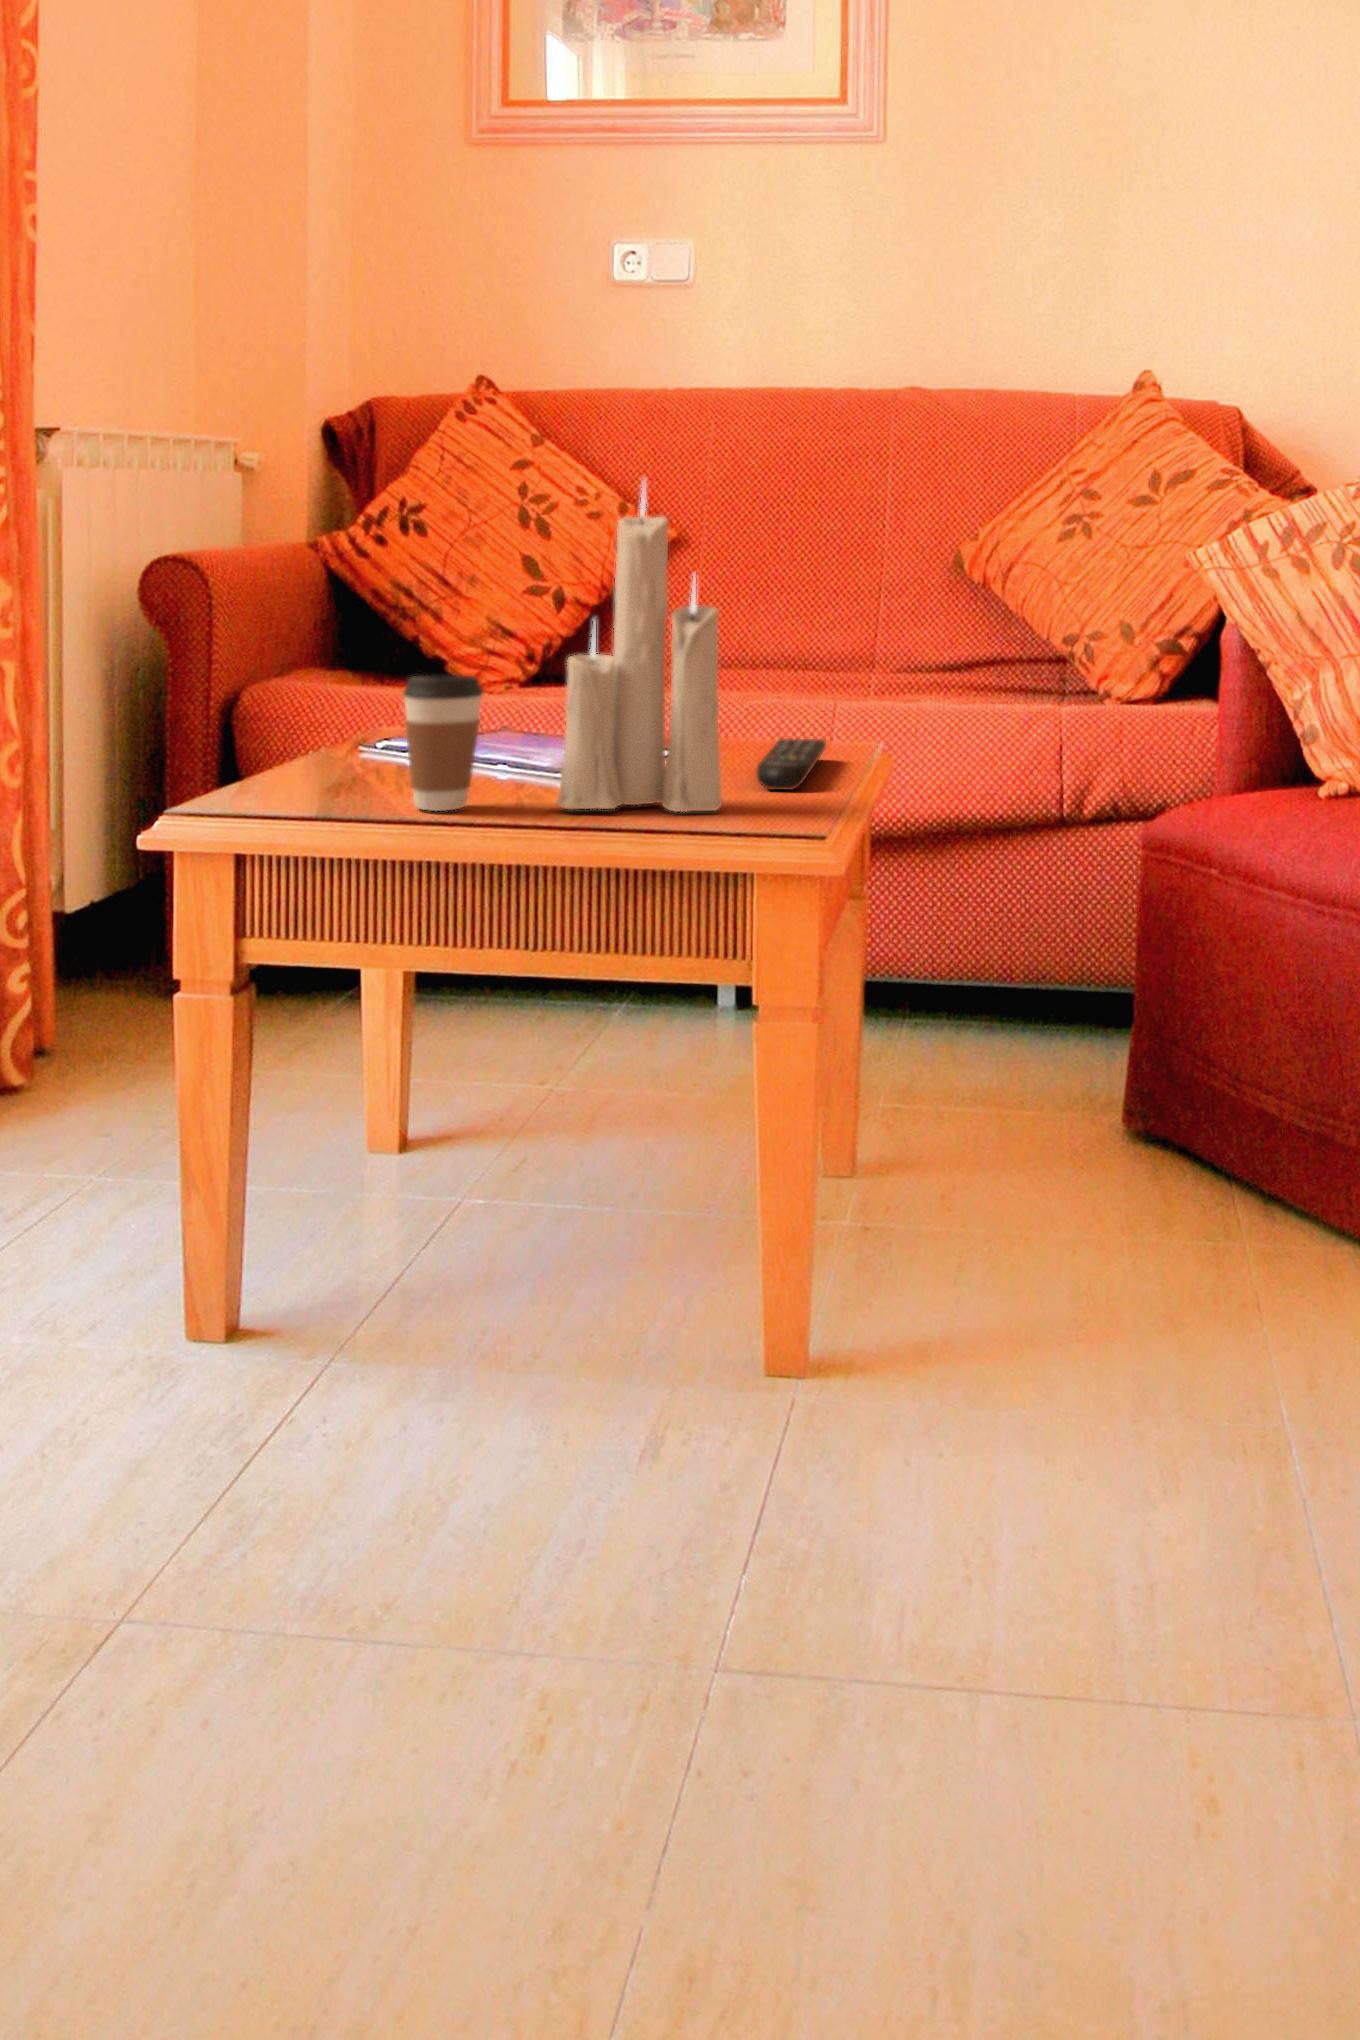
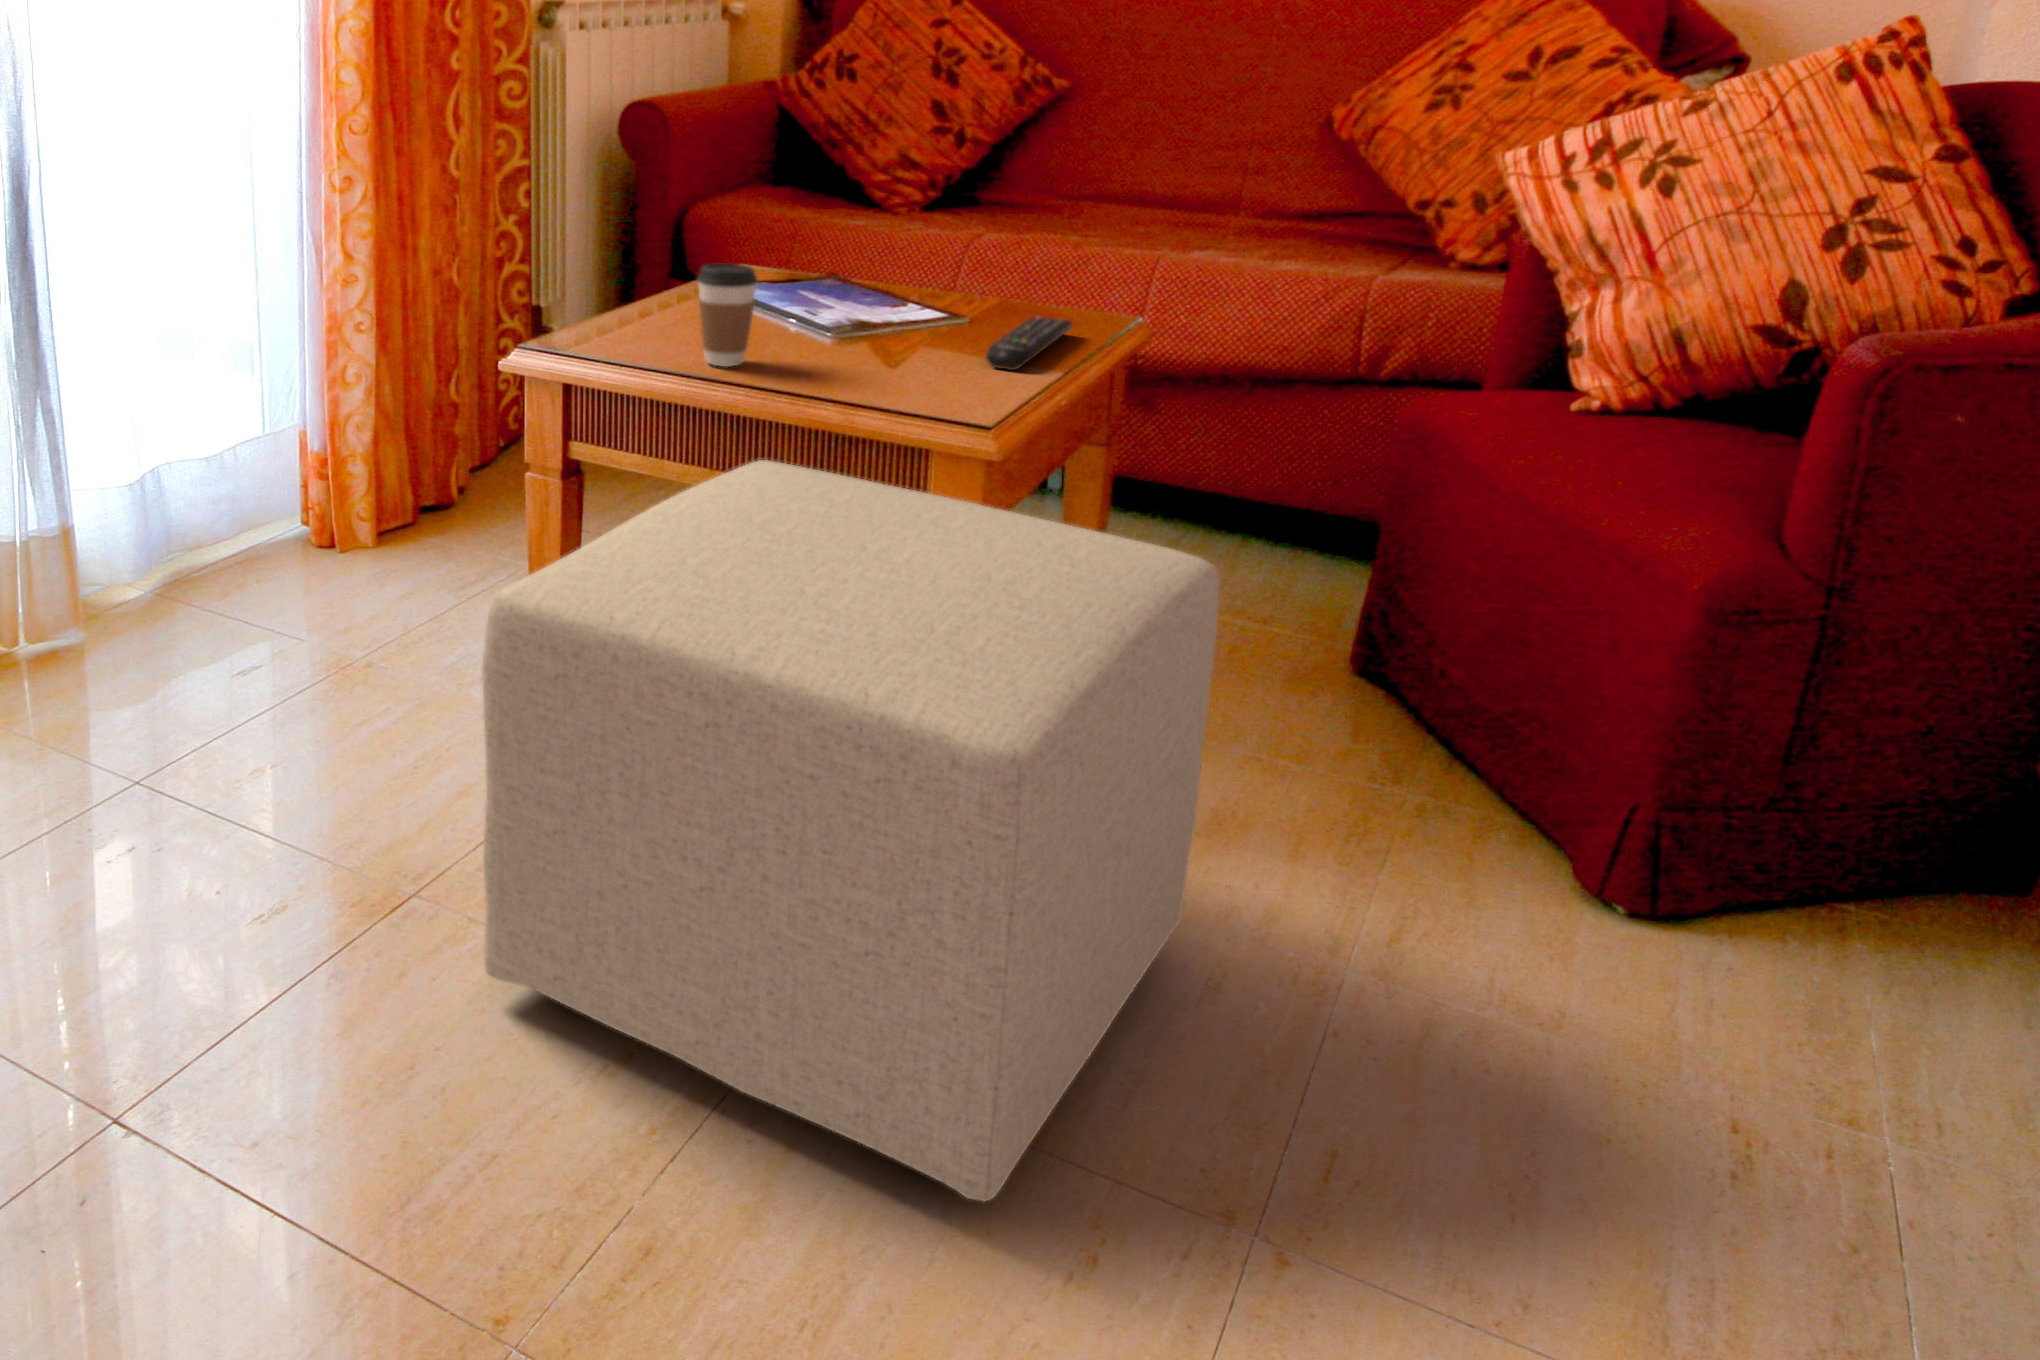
candle: present [557,486,722,812] -> none [809,104,945,389]
ottoman: none [251,911,1136,1840] -> present [482,460,1220,1201]

